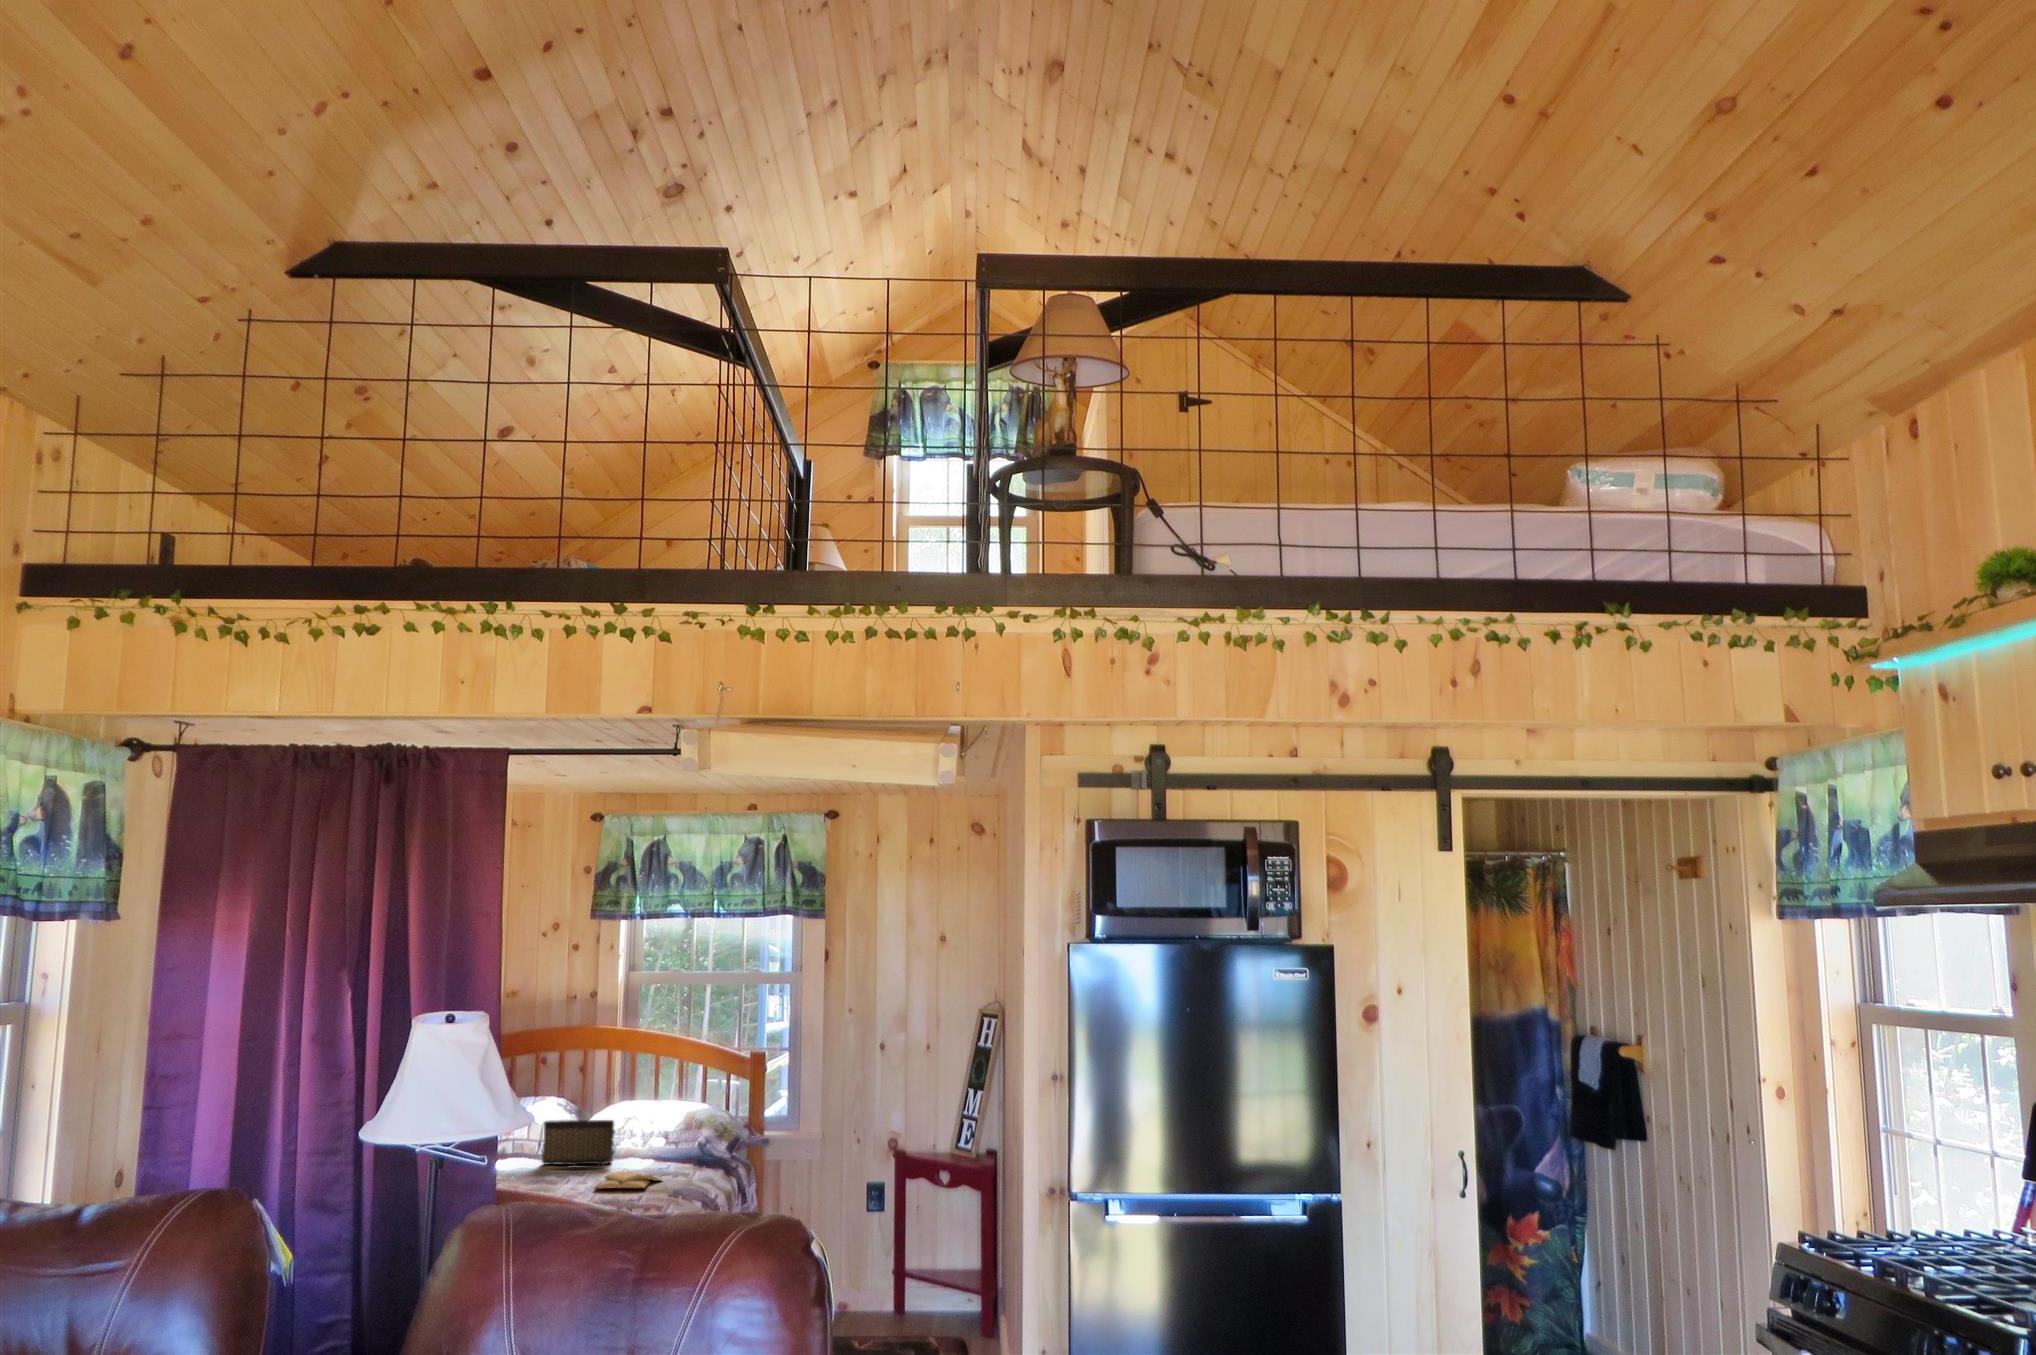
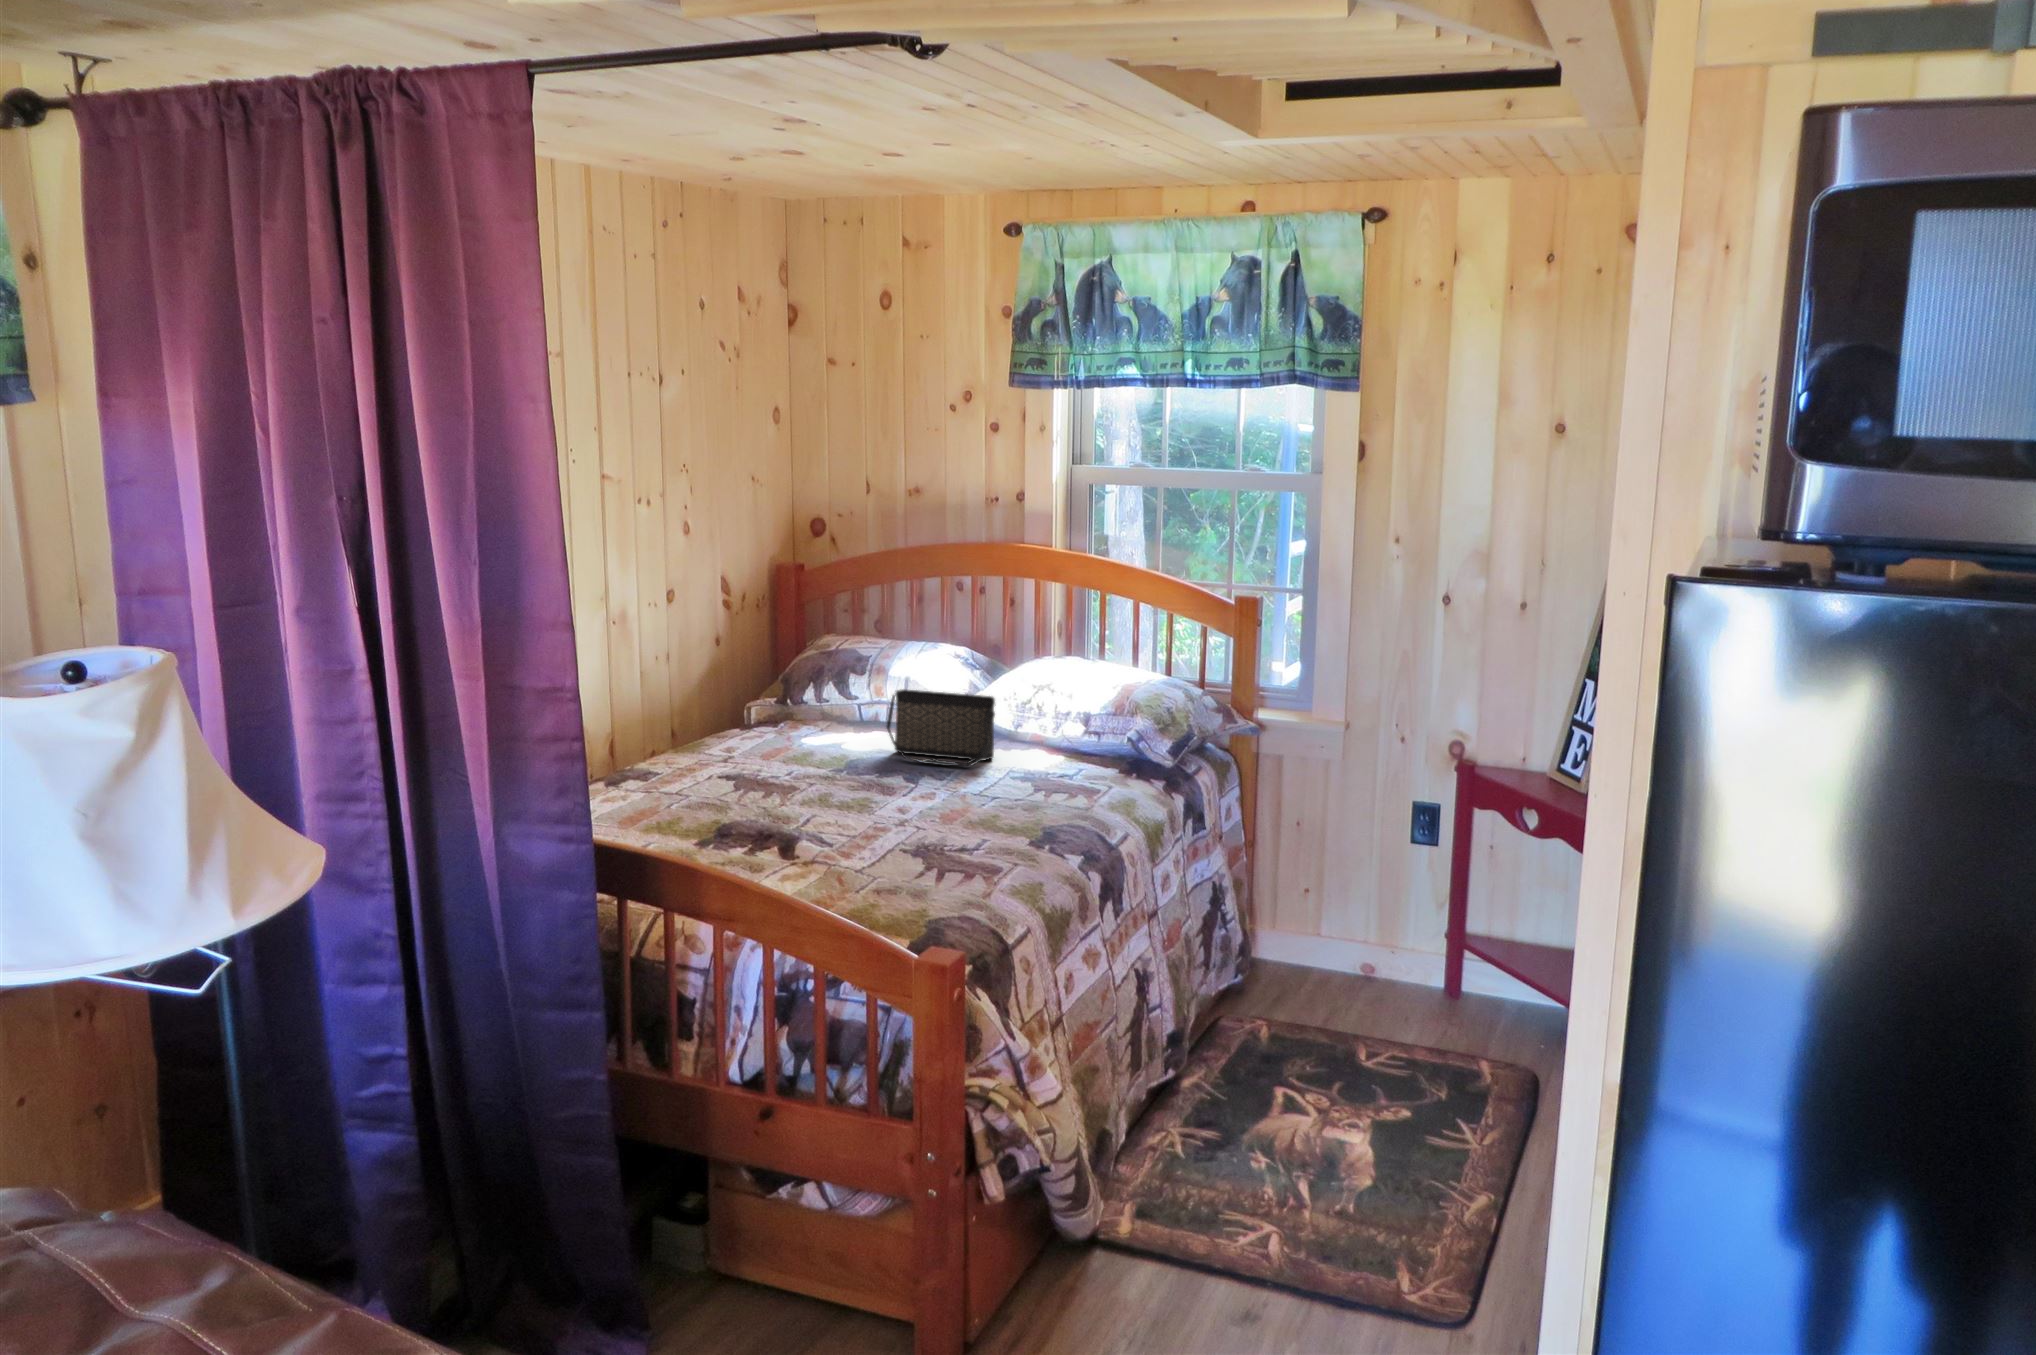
diary: present [595,1171,660,1189] -> none [939,780,1050,817]

